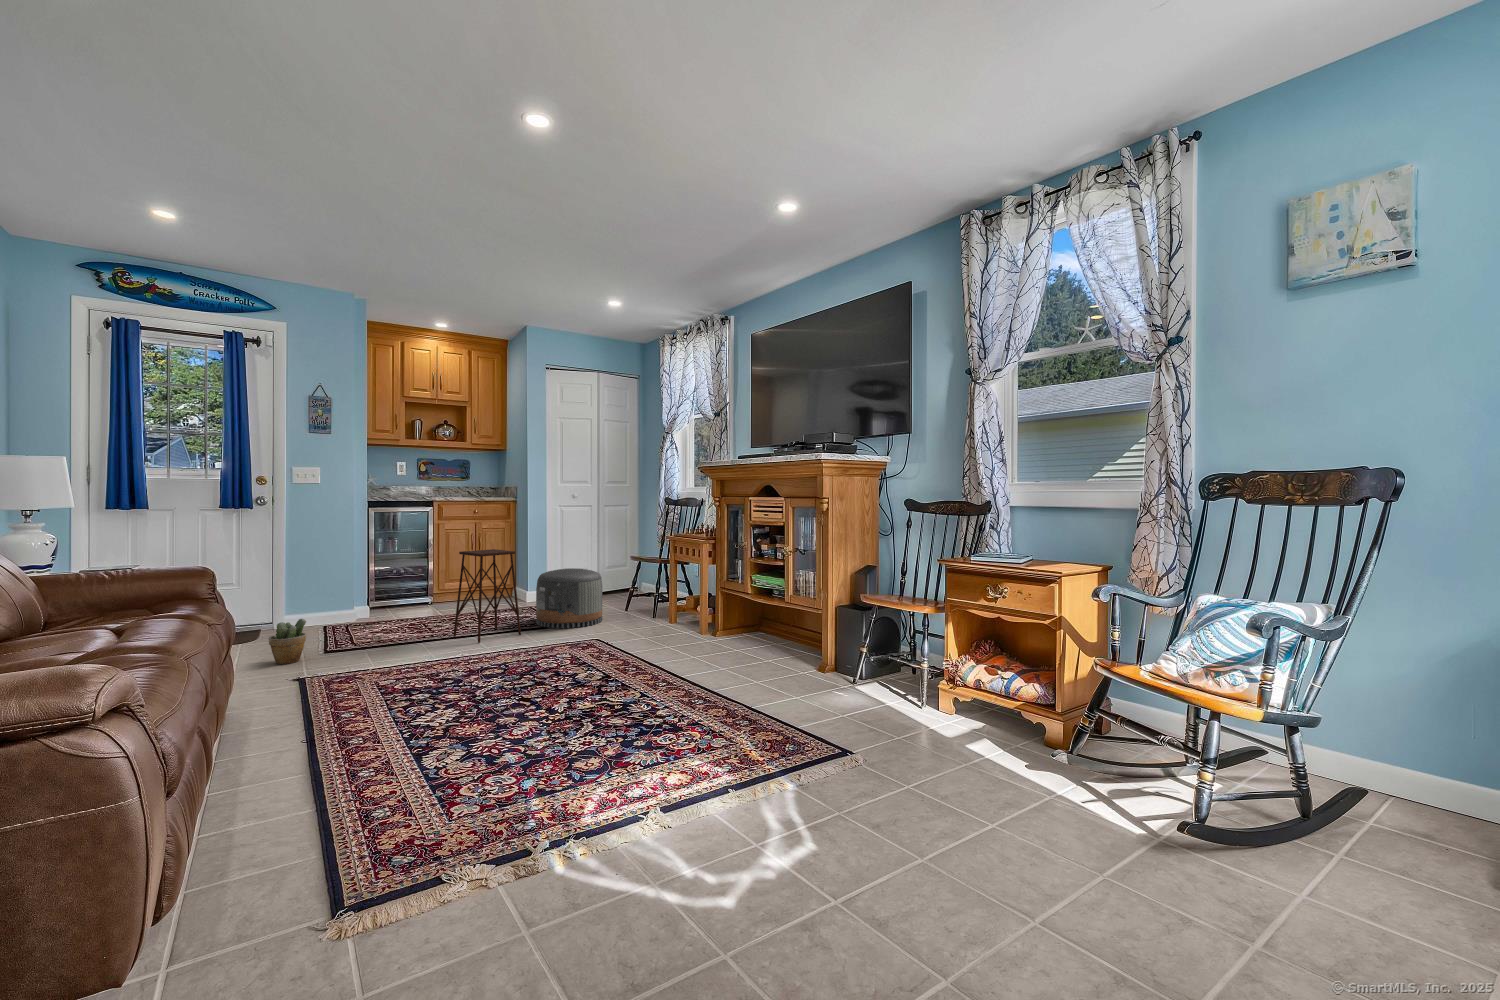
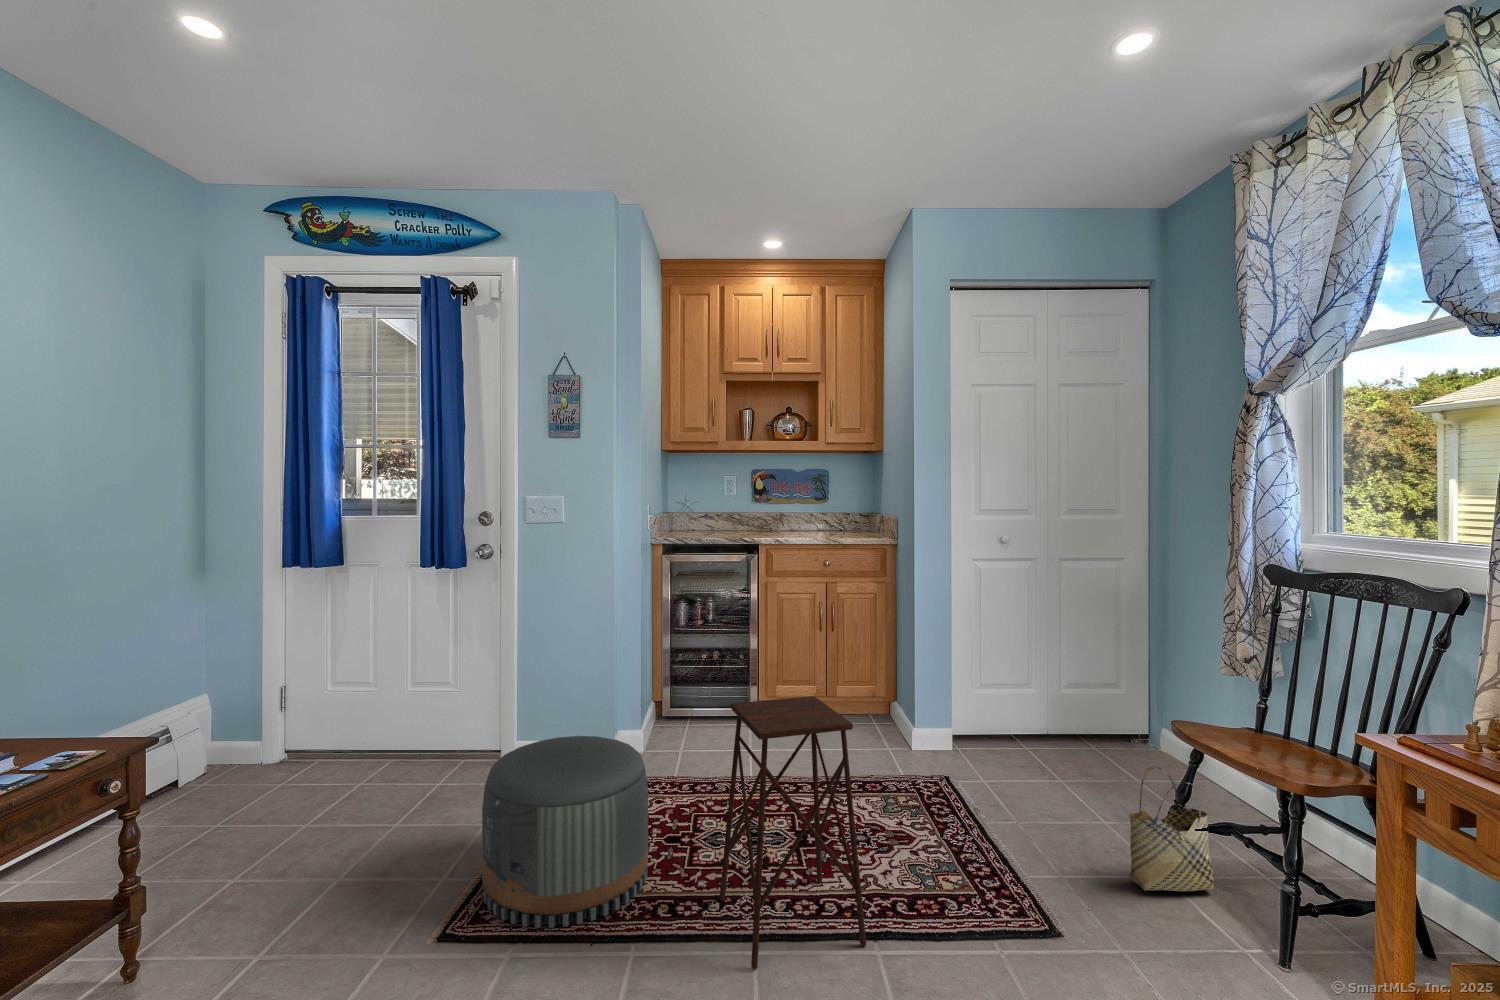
pouf: present [536,569,602,628] -> present [482,736,648,928]
woven basket: none [618,572,646,614] -> present [1129,766,1214,891]
potted plant: present [269,619,307,664] -> none [342,840,416,944]

